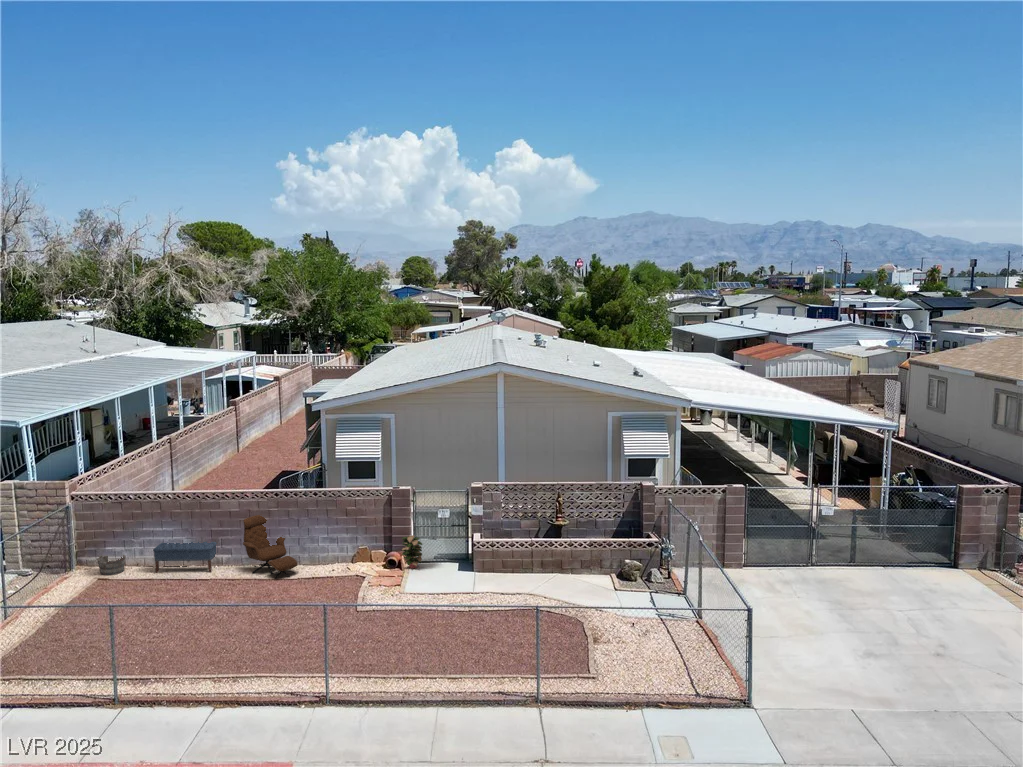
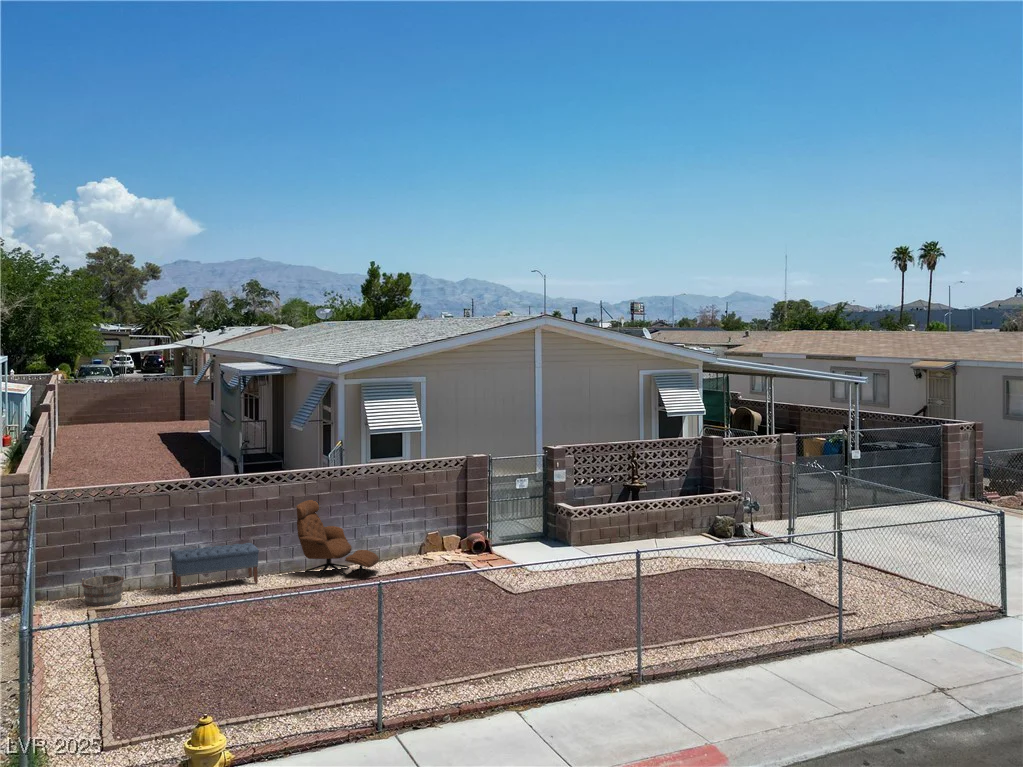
decorative plant: present [402,535,422,568] -> none [486,510,514,551]

